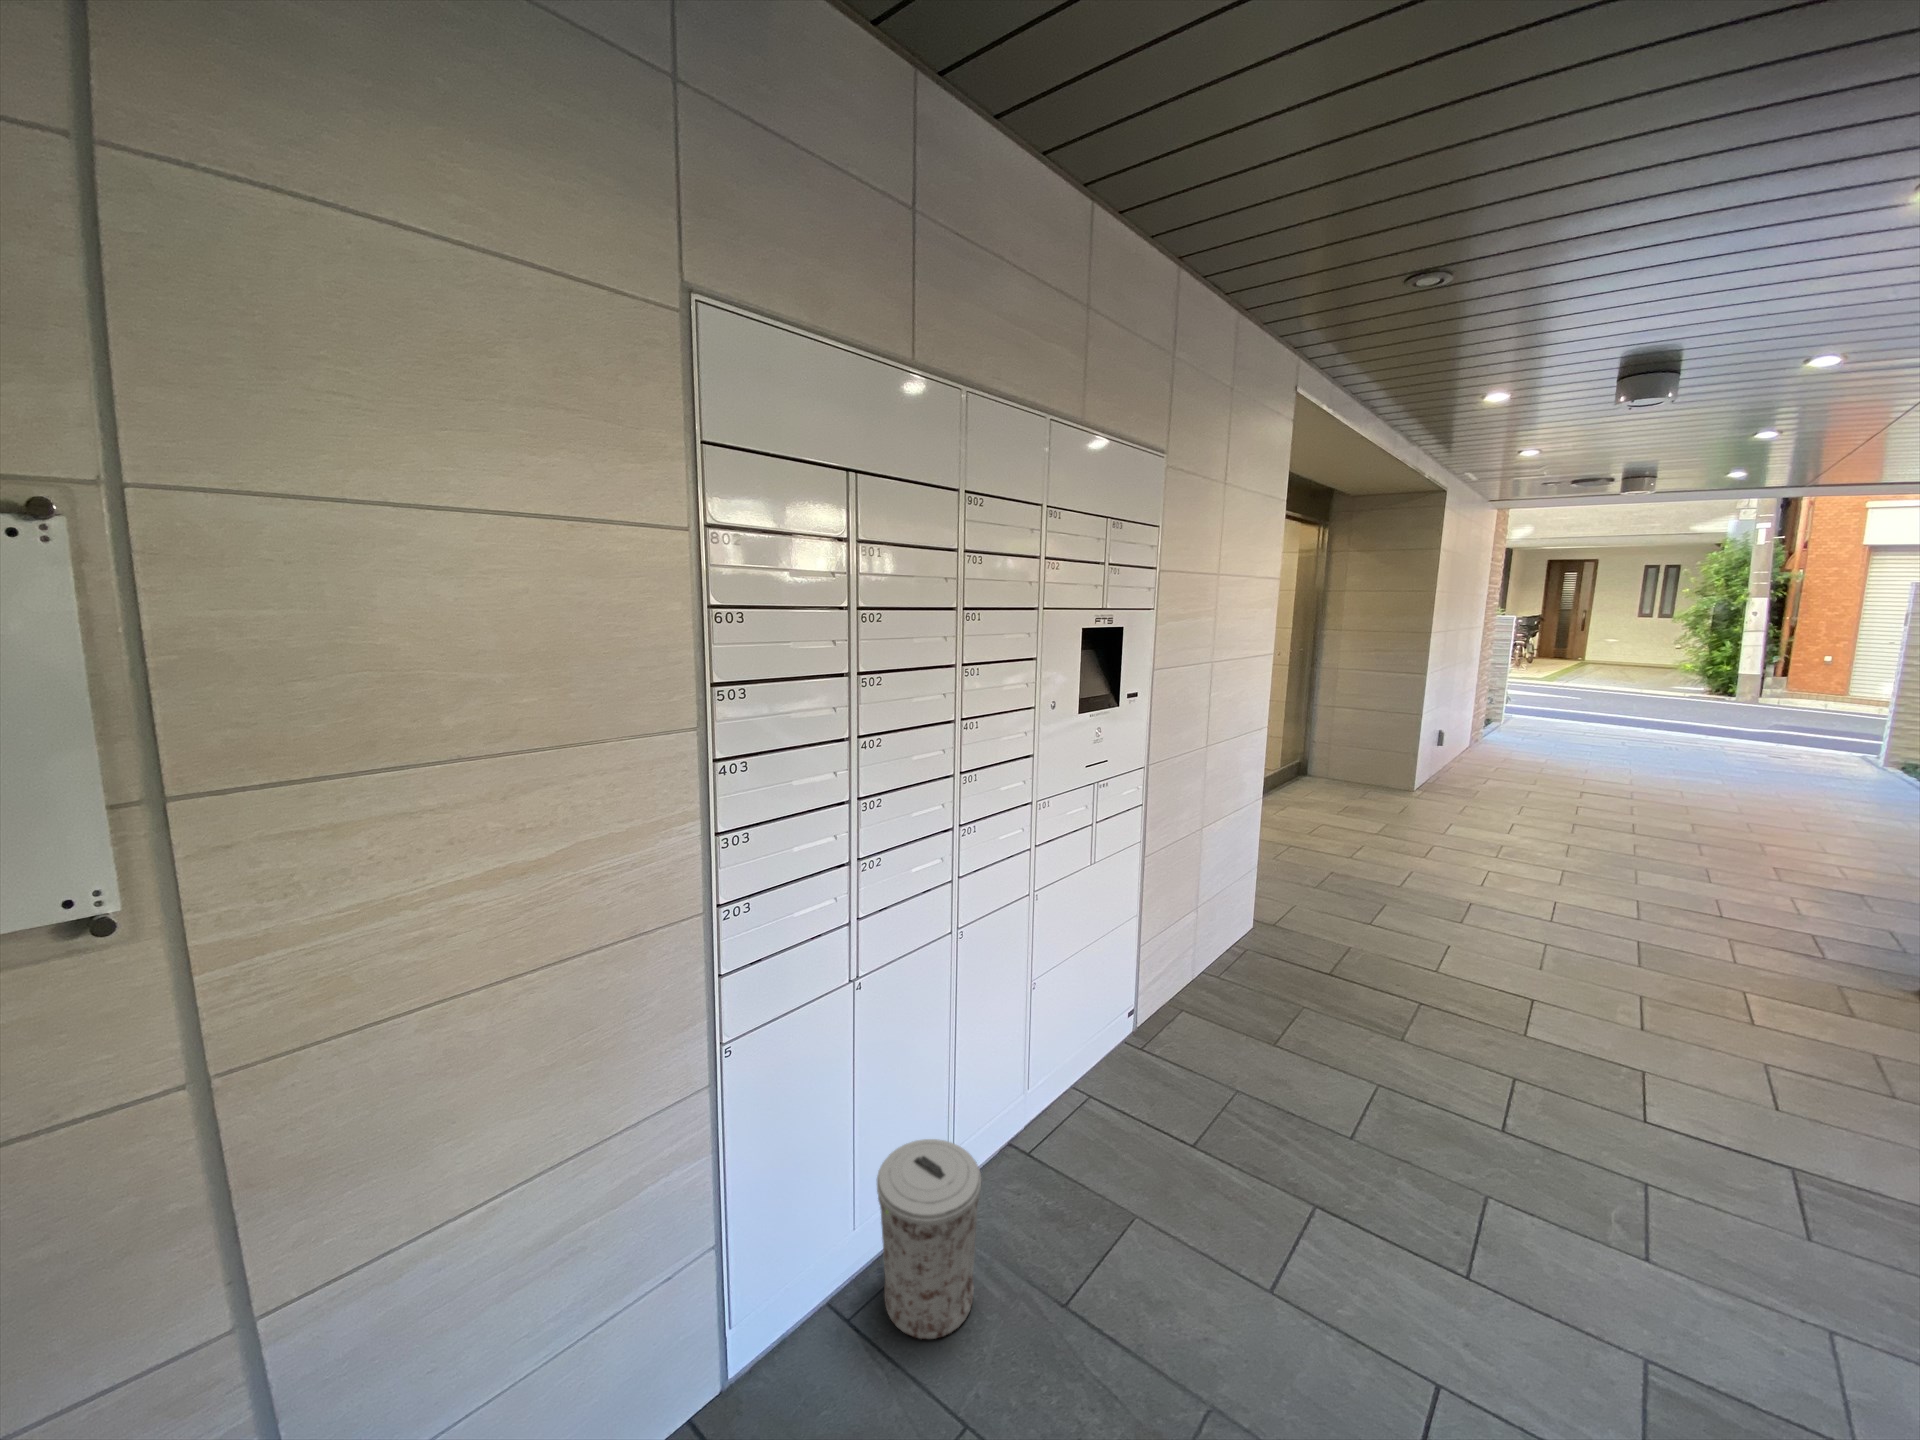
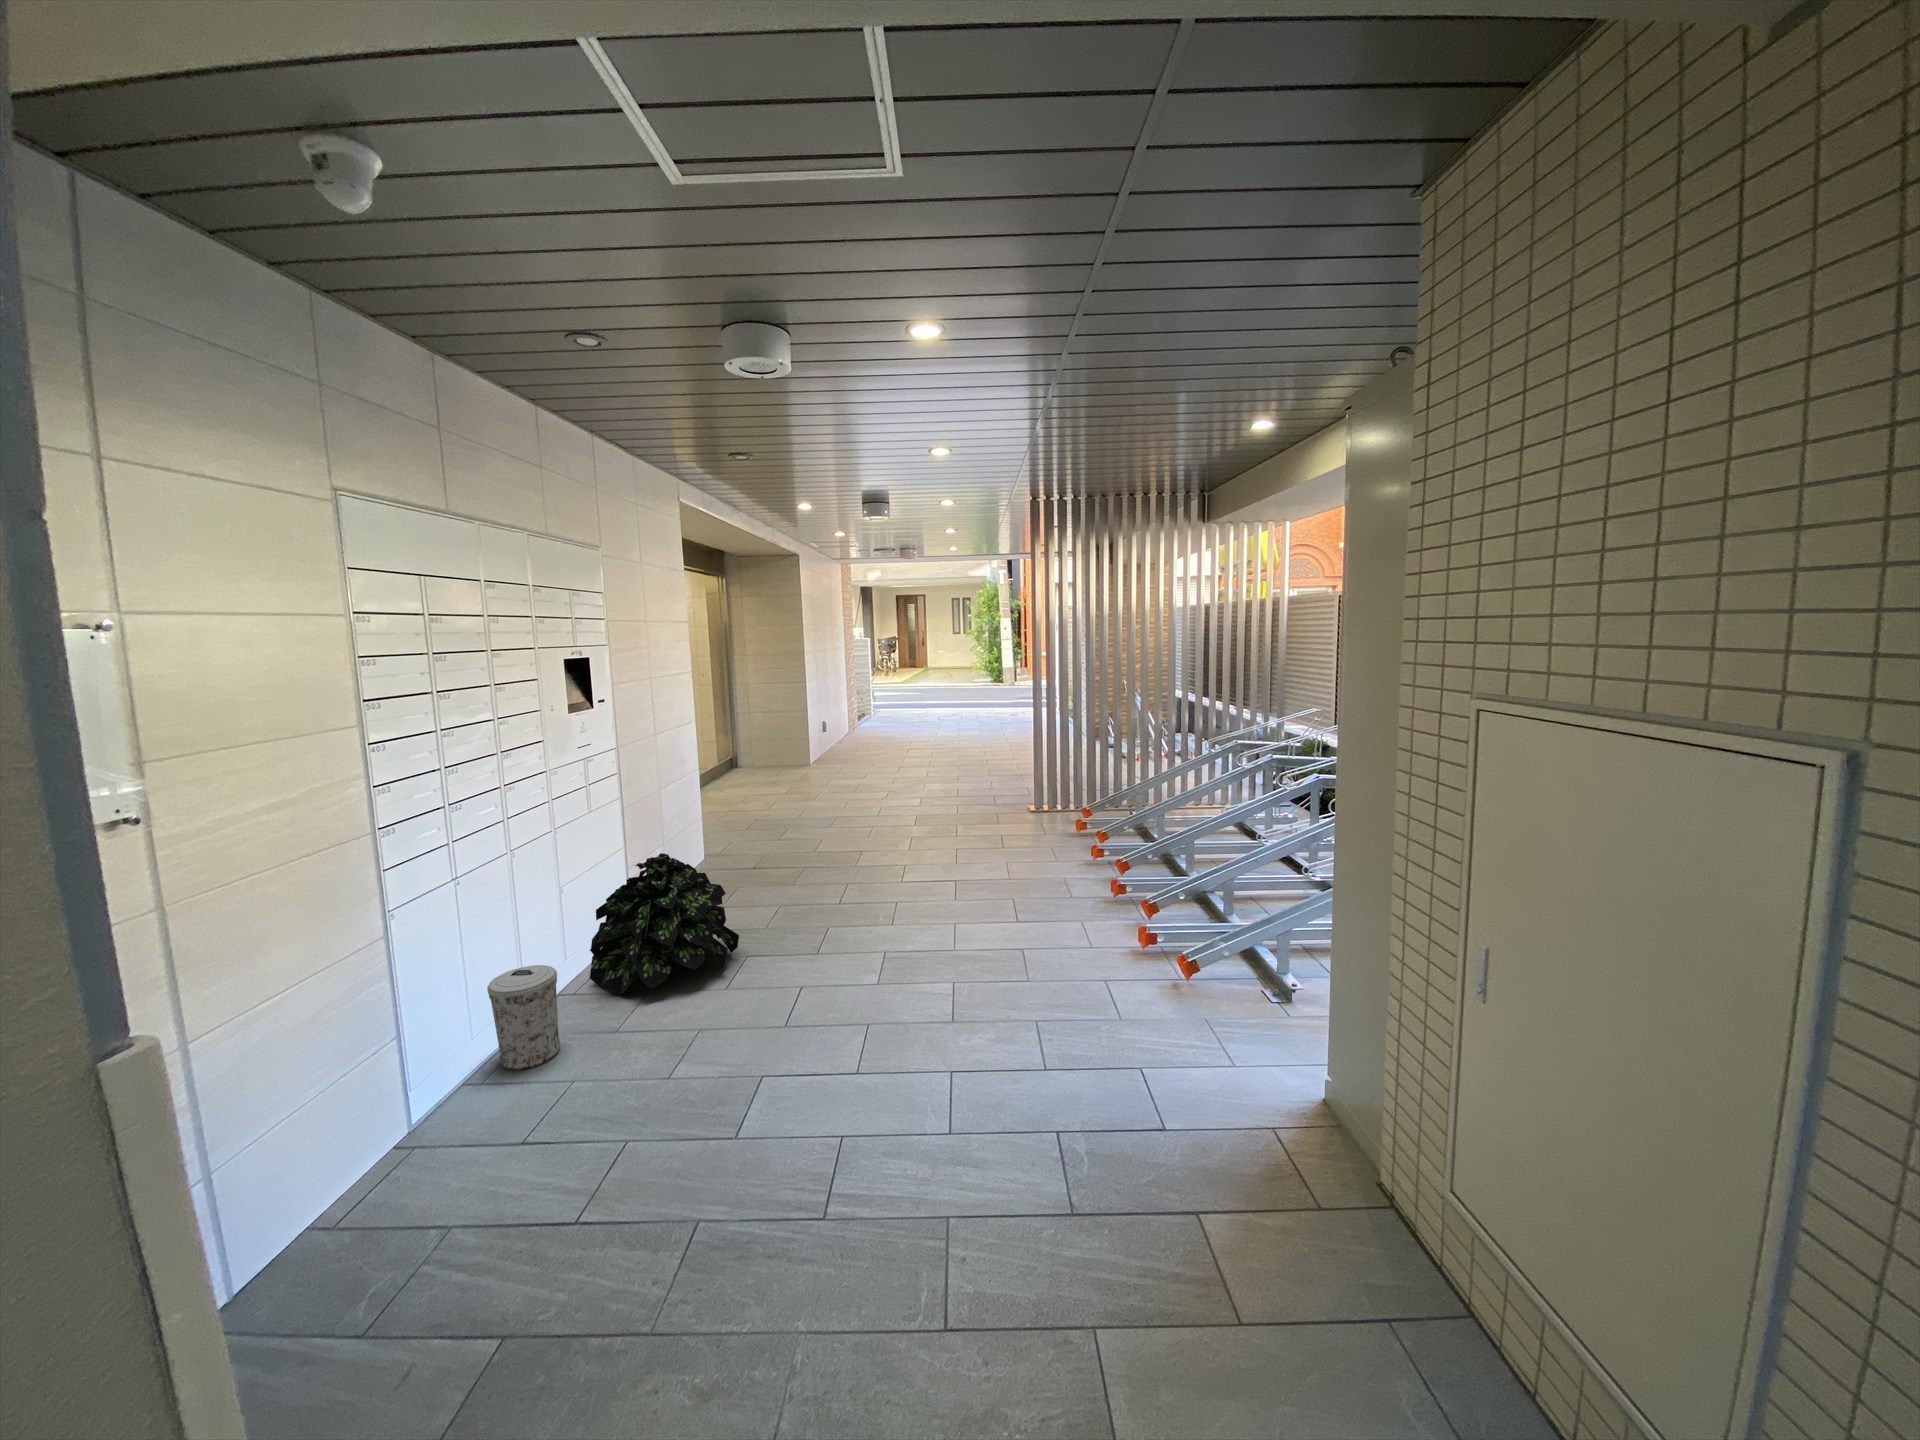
potted plant: none [1053,973,1312,1240] -> present [590,853,739,995]

